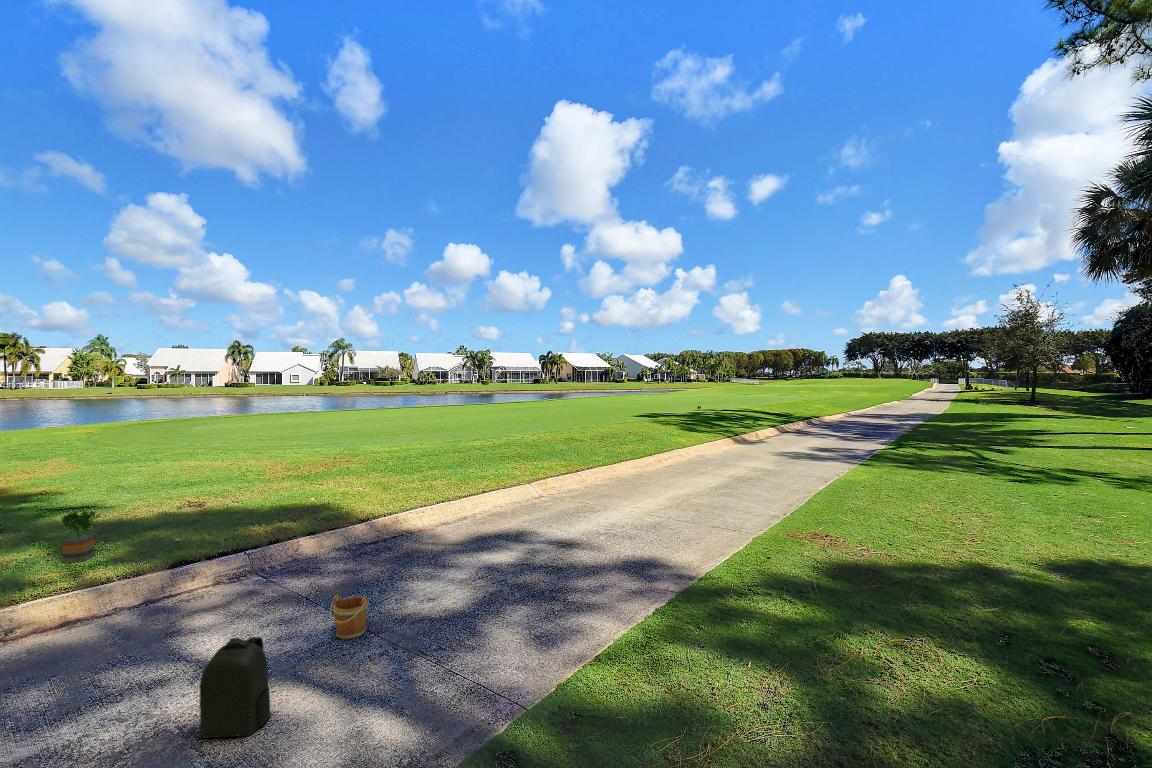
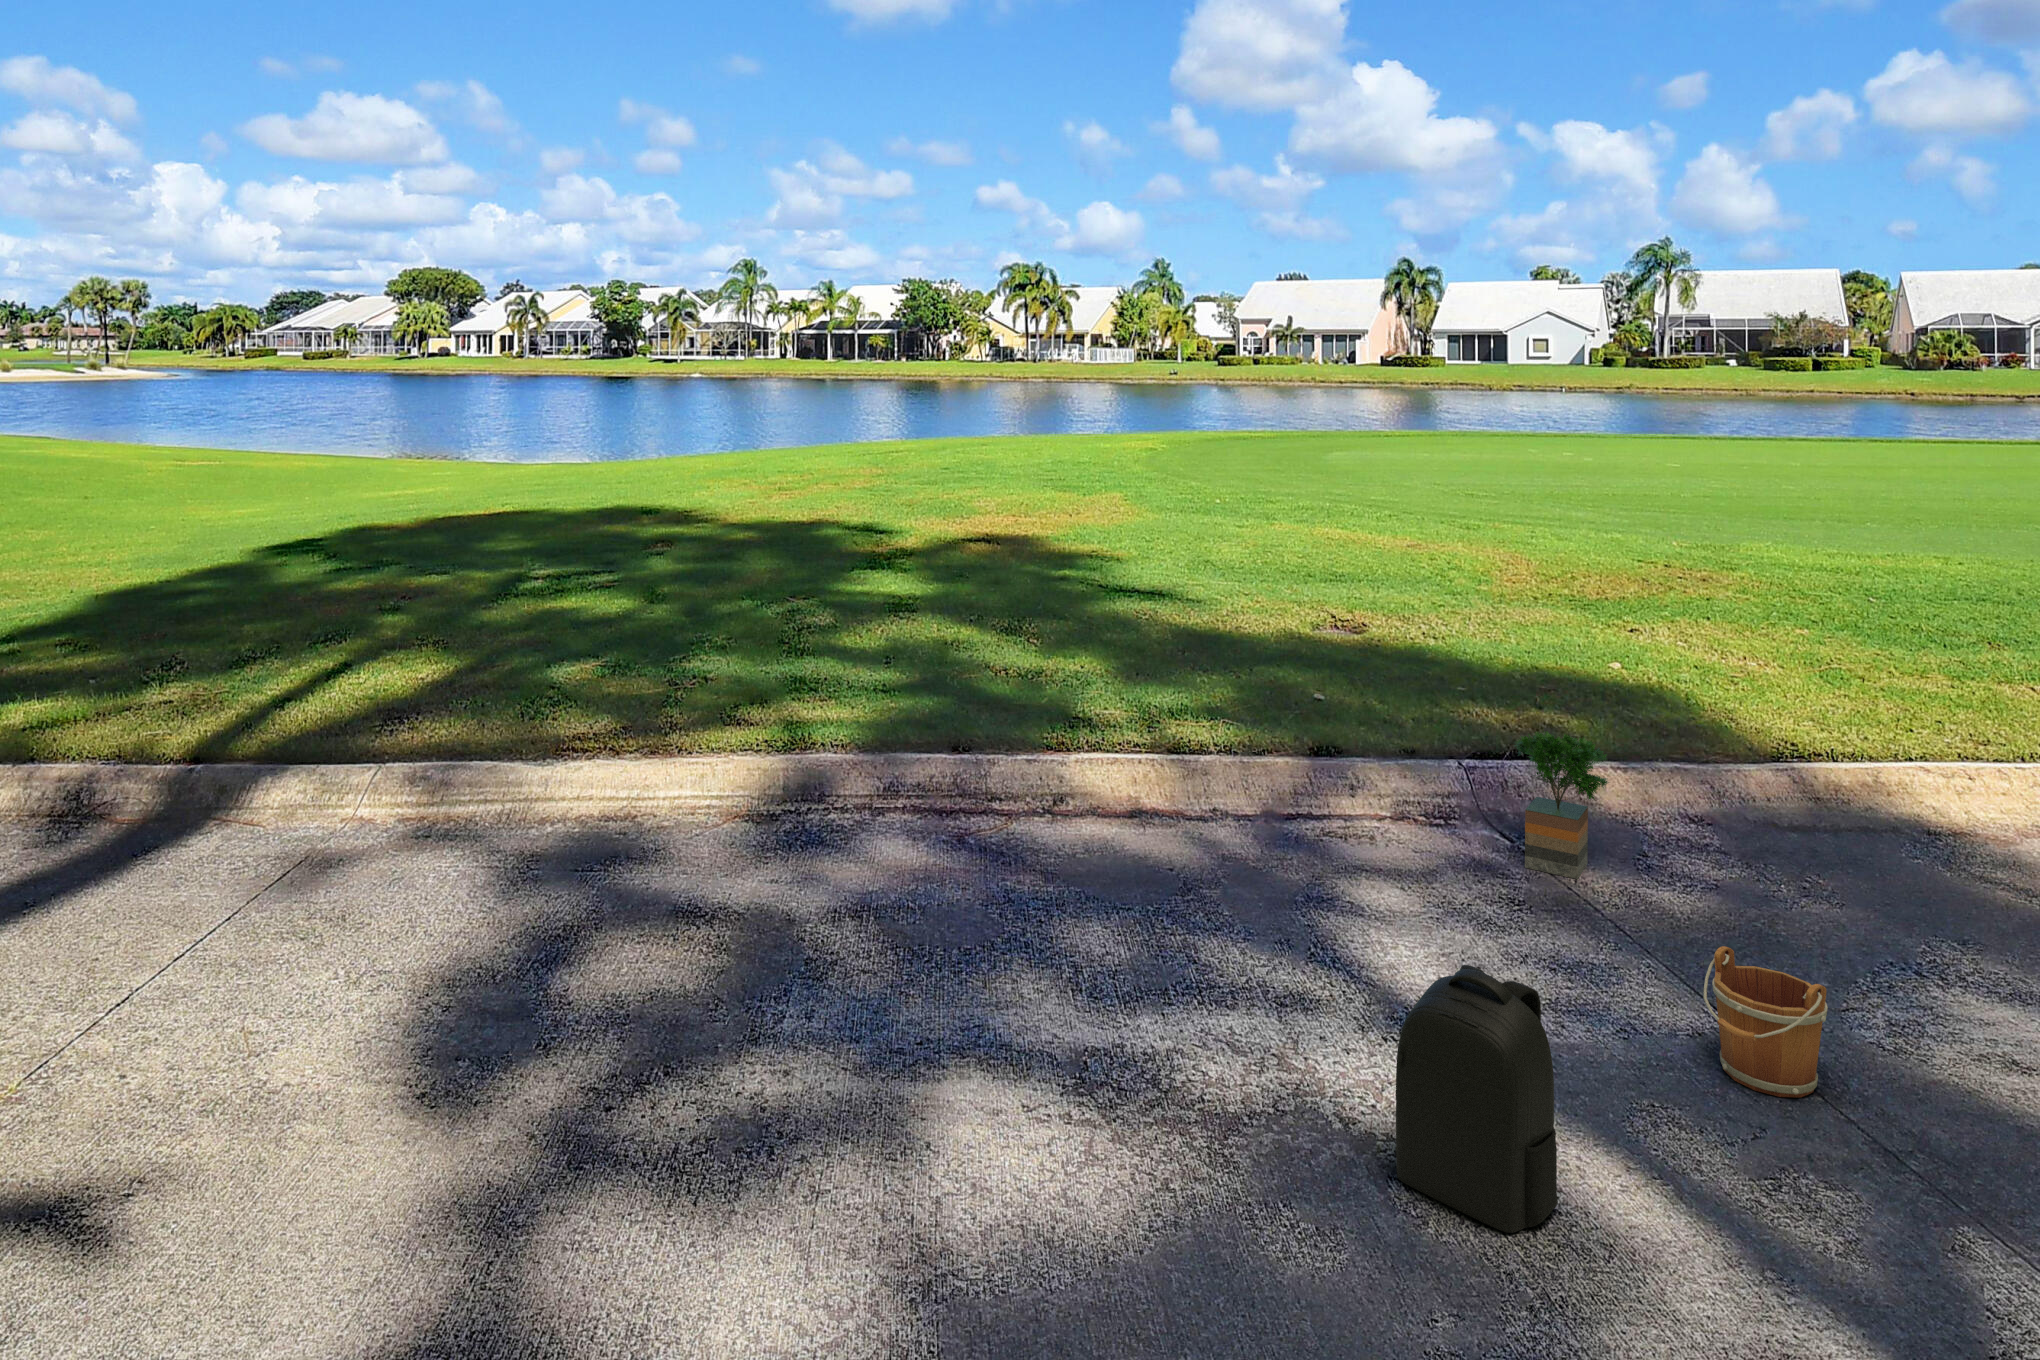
potted tree: present [61,511,100,563] -> present [1515,731,1609,879]

